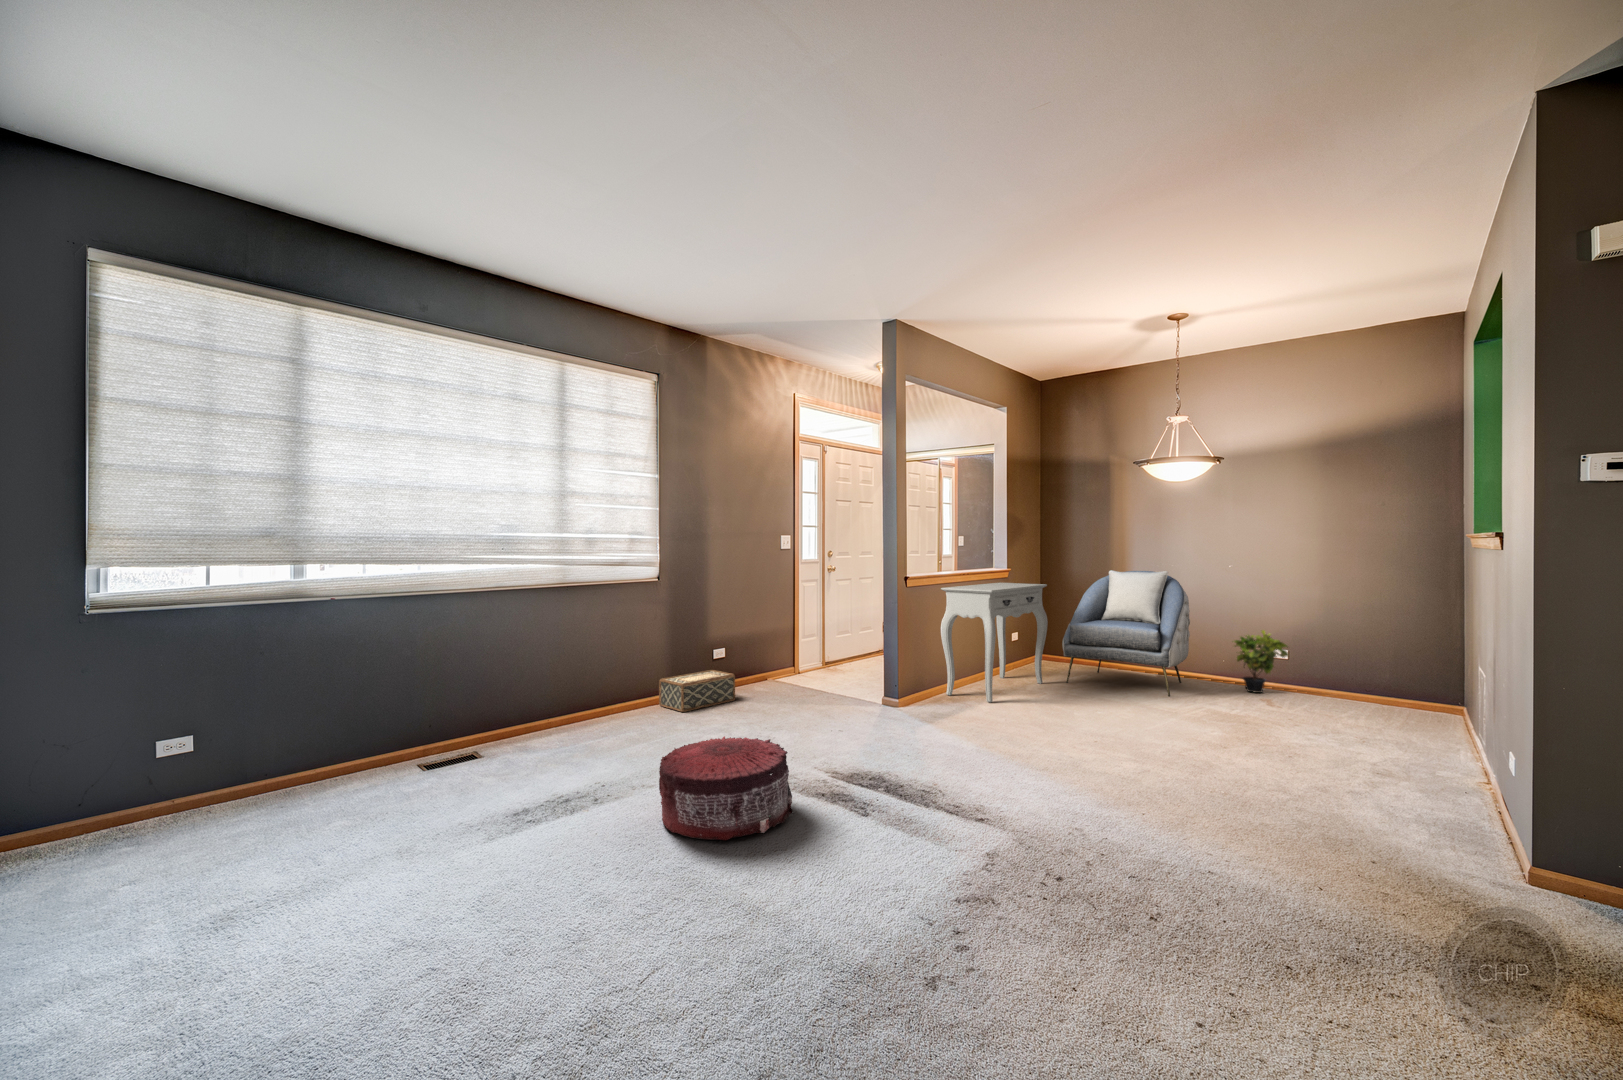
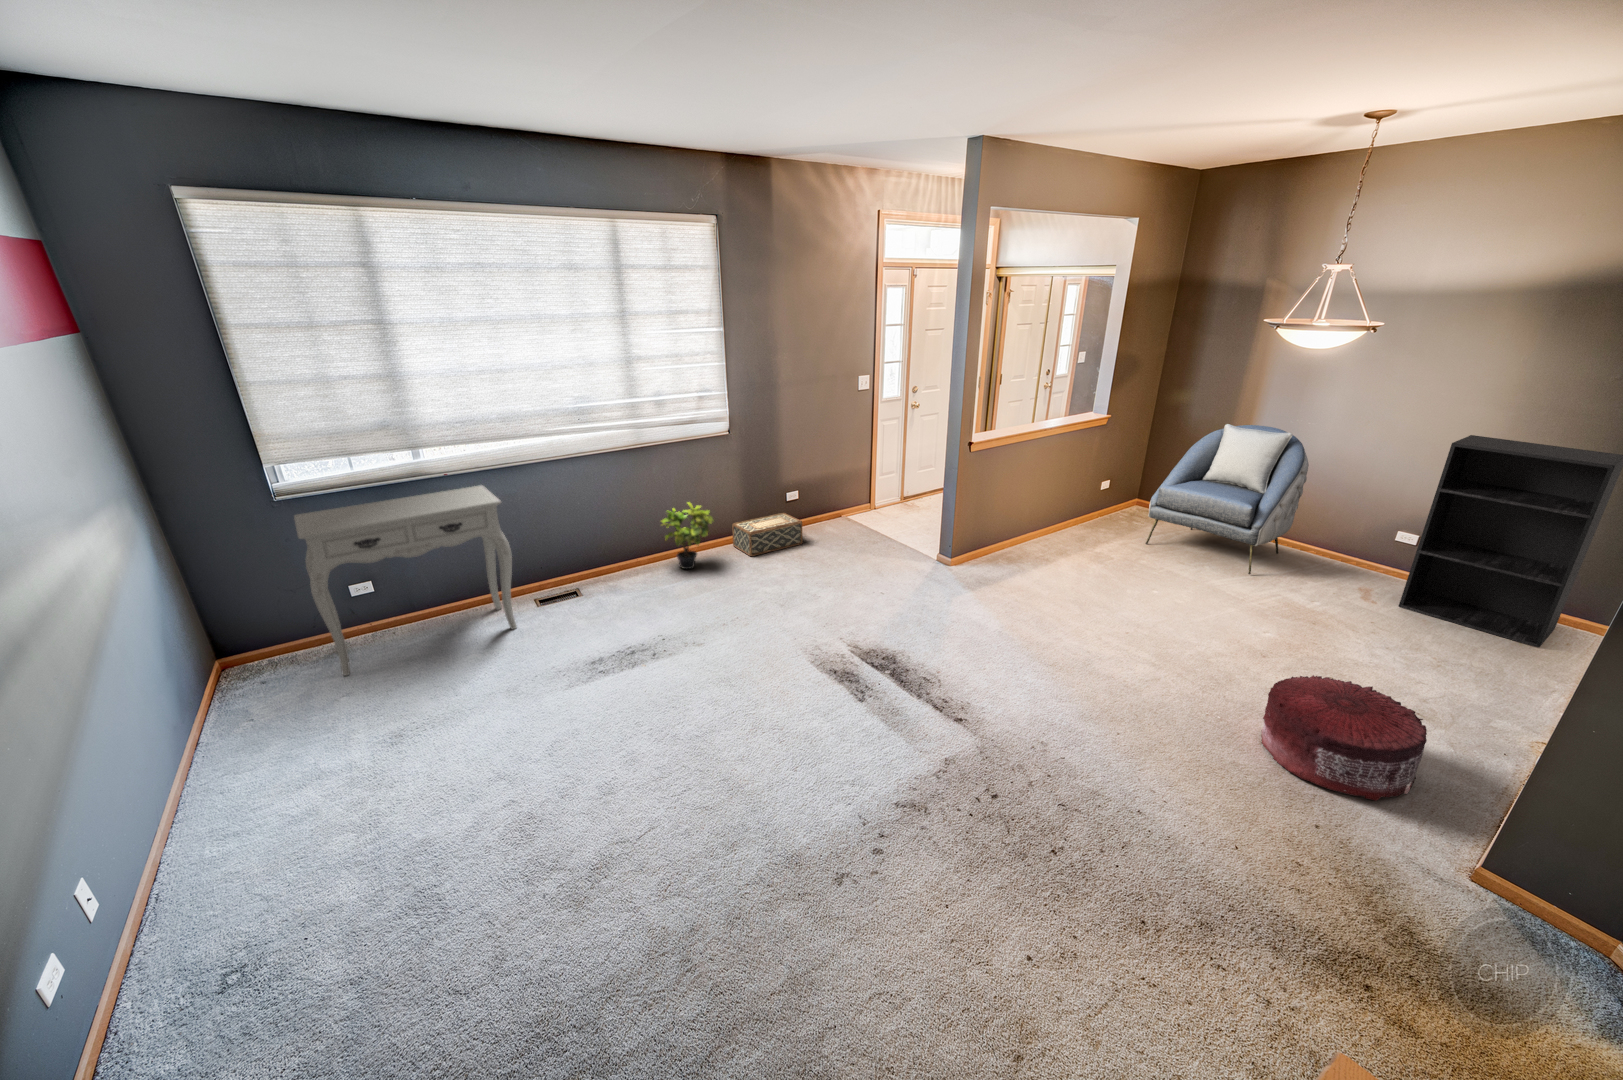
bookshelf: none [1303,555,1431,726] -> present [1399,435,1623,647]
console table: present [941,583,1048,702] -> present [294,485,517,676]
potted plant: present [1234,630,1288,693] -> present [661,502,714,569]
pouf: present [659,736,793,840] -> present [1261,675,1427,801]

